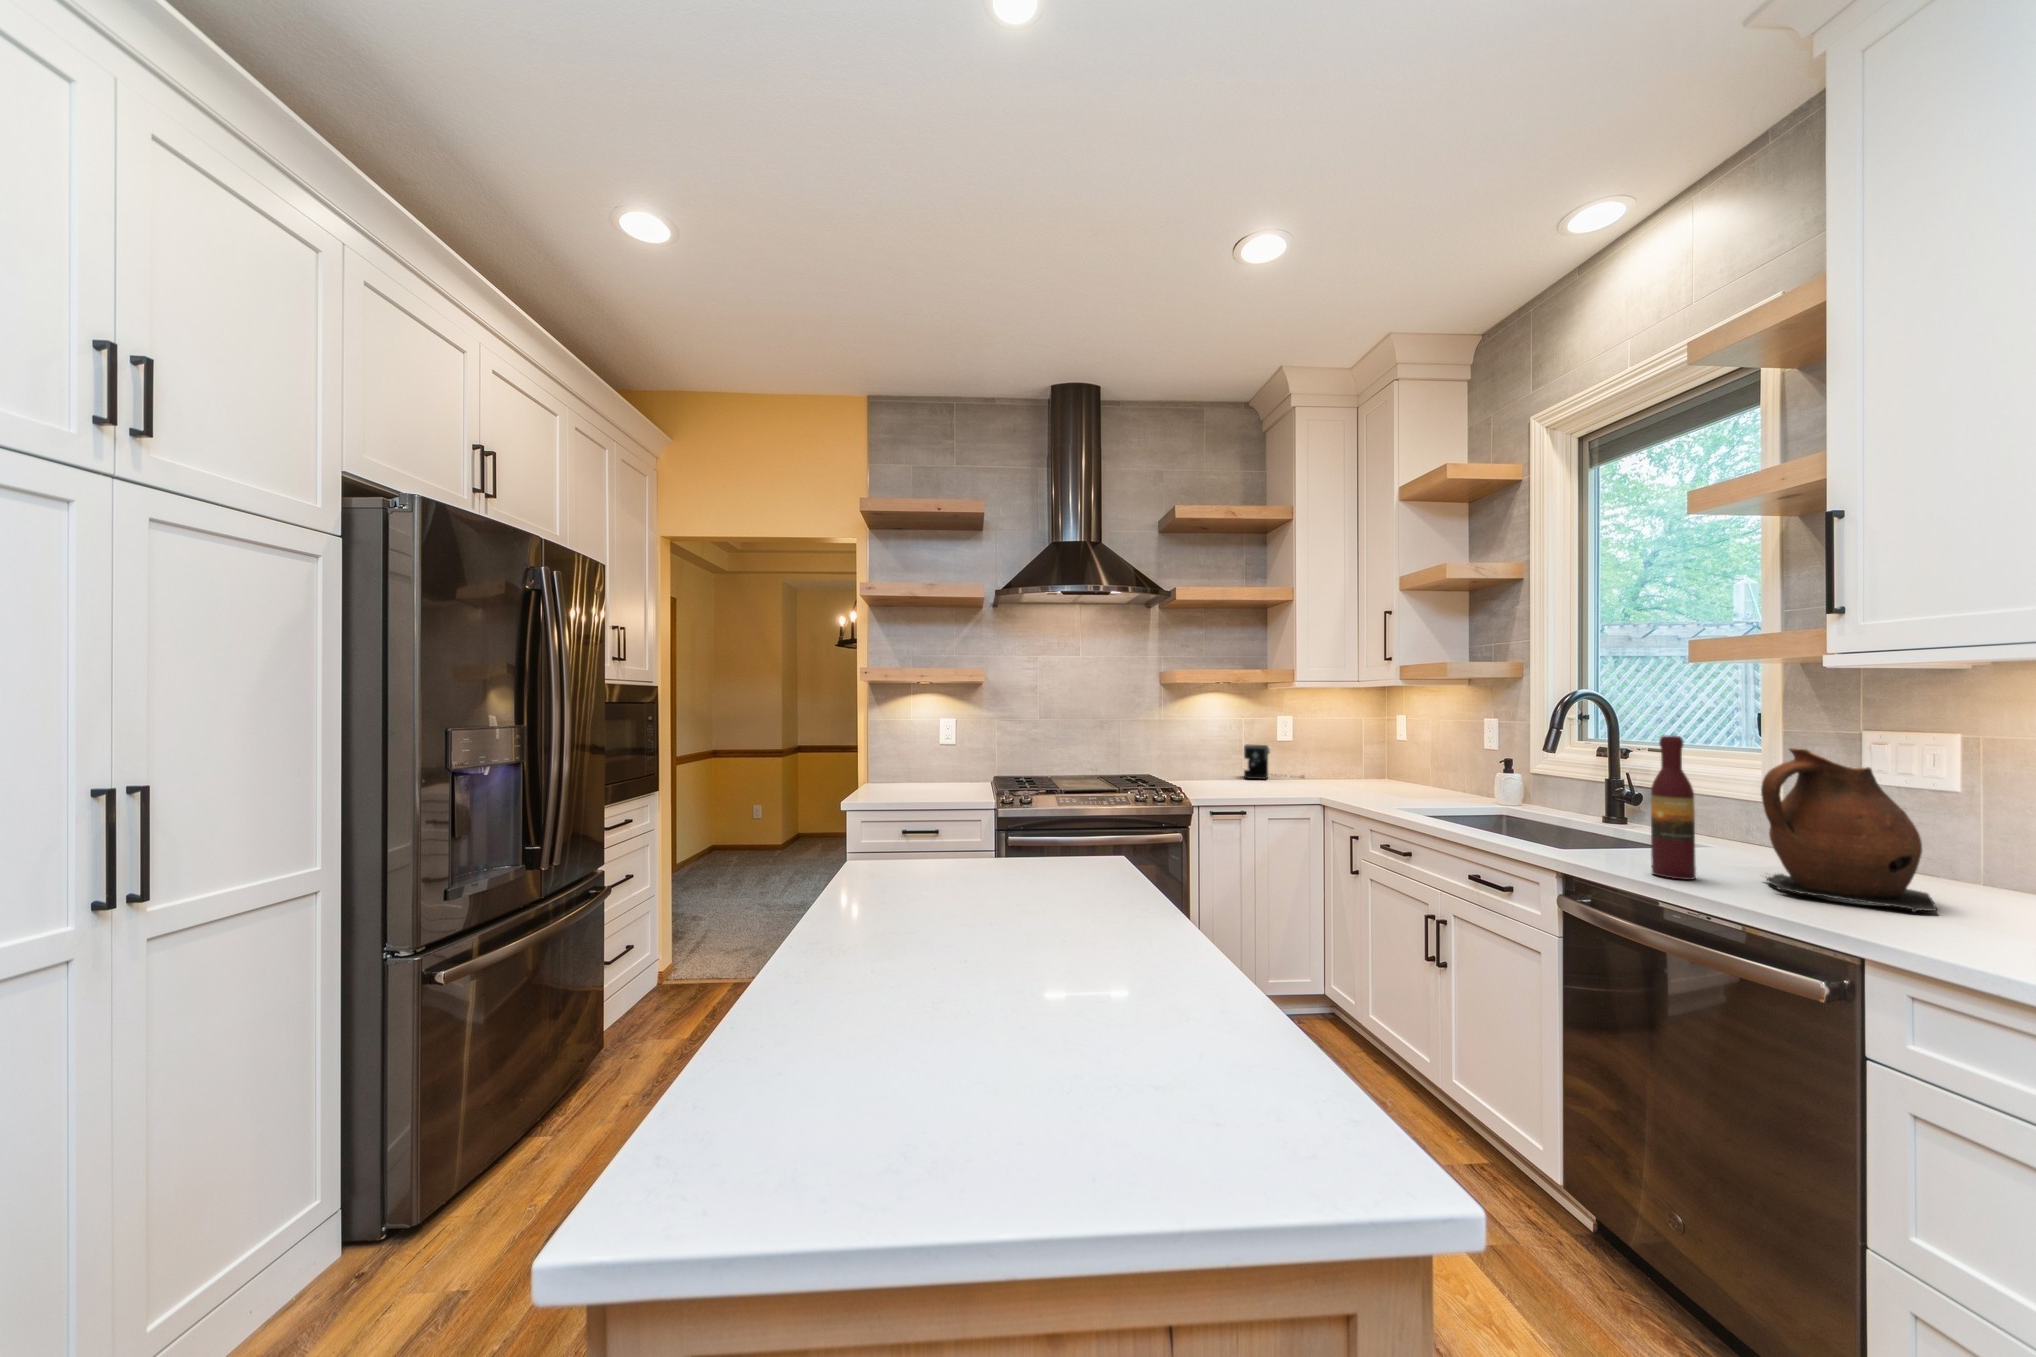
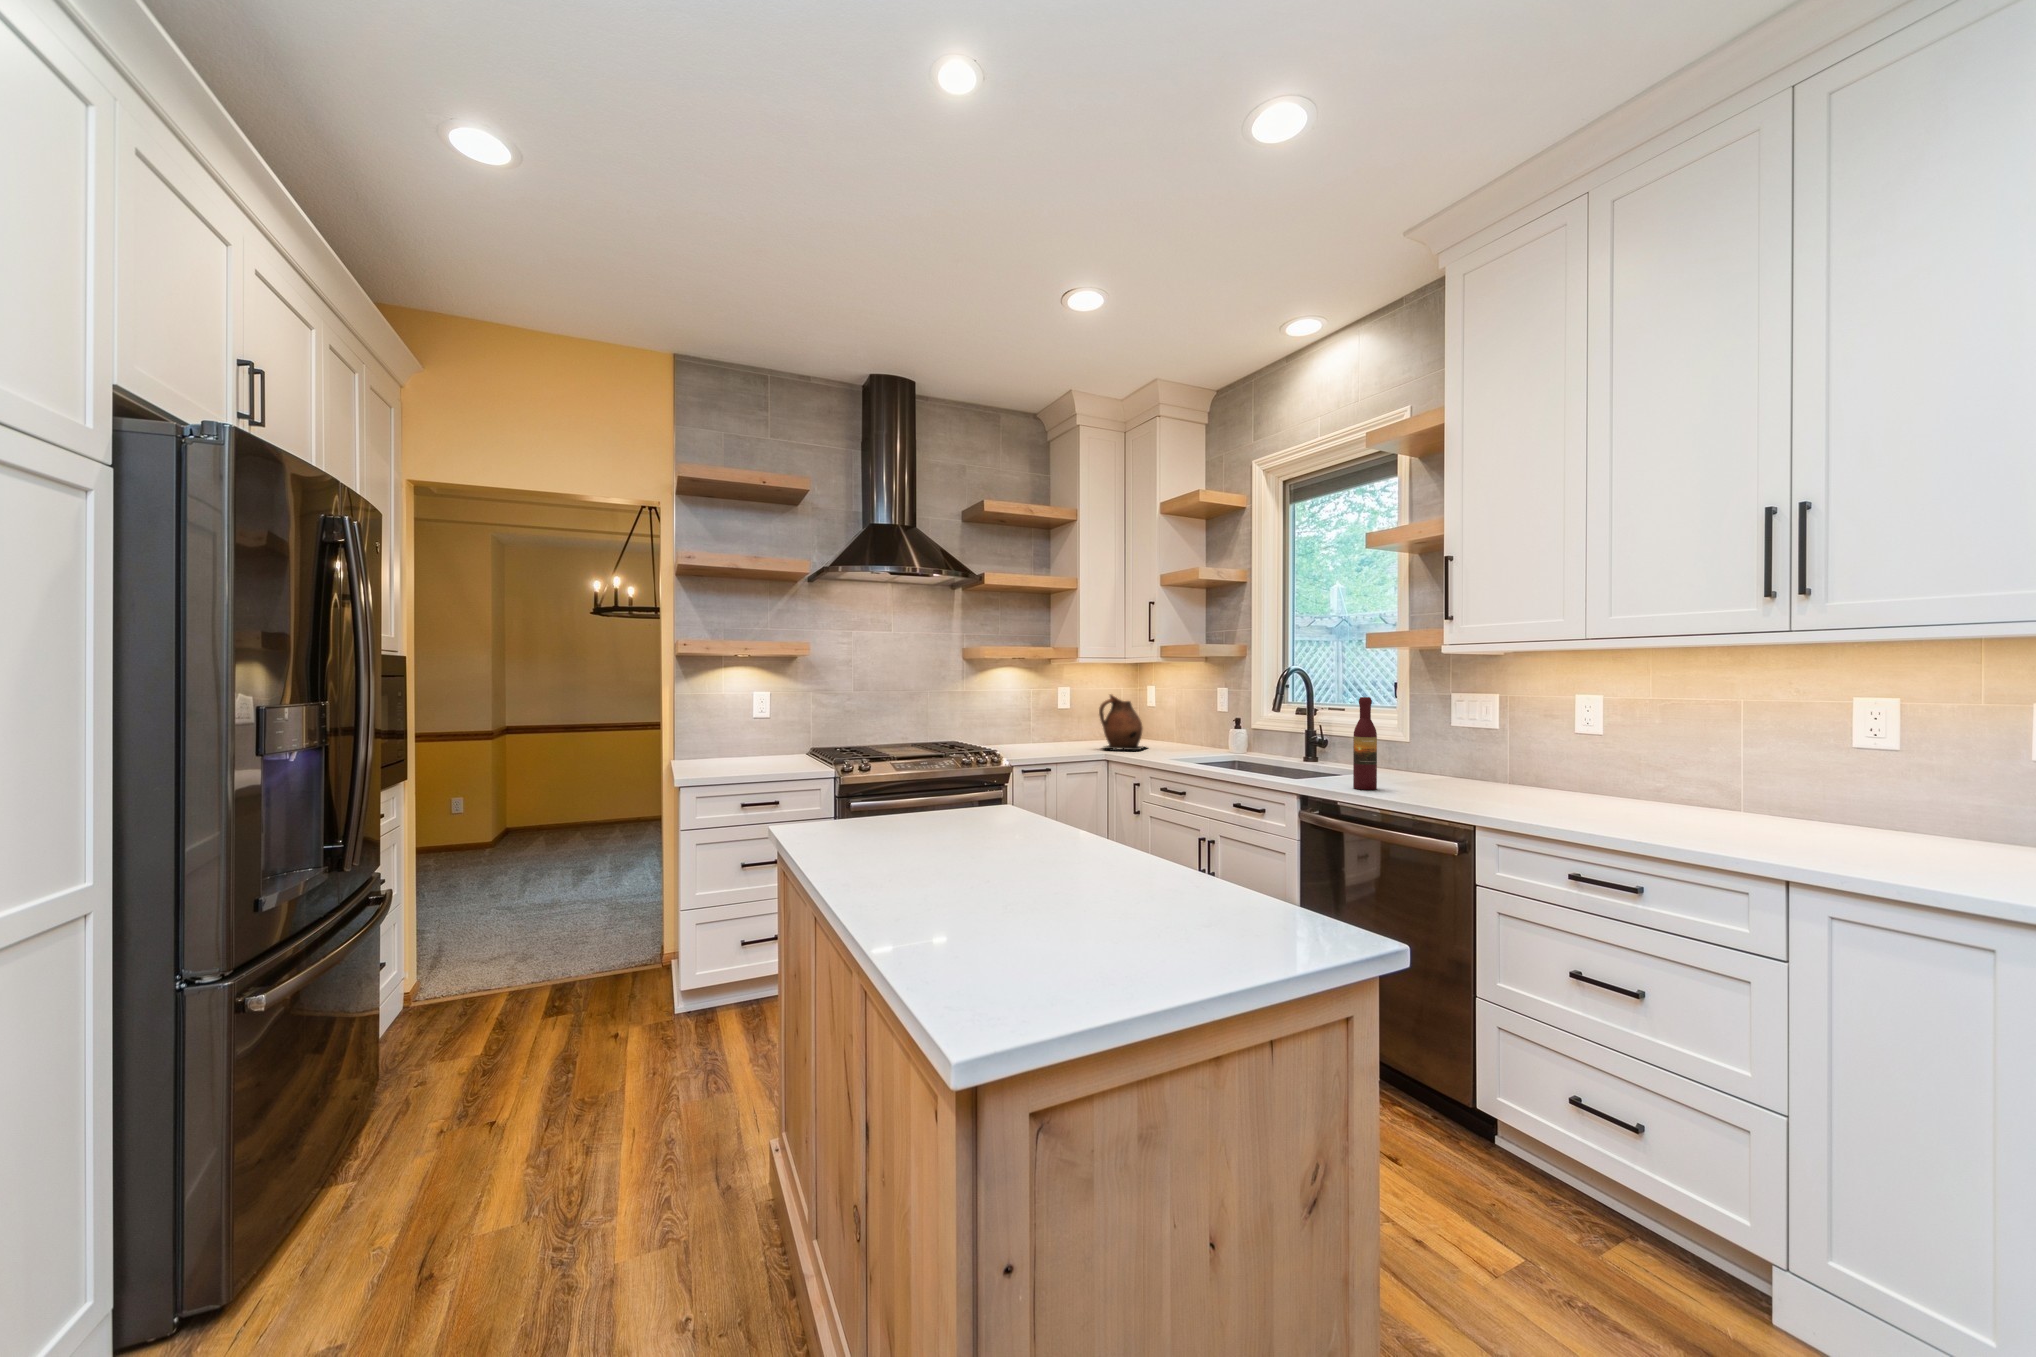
coffee maker: present [1244,744,1270,779] -> none [1029,716,1078,746]
ceramic pitcher: present [1761,748,1937,912] -> present [1099,695,1145,750]

